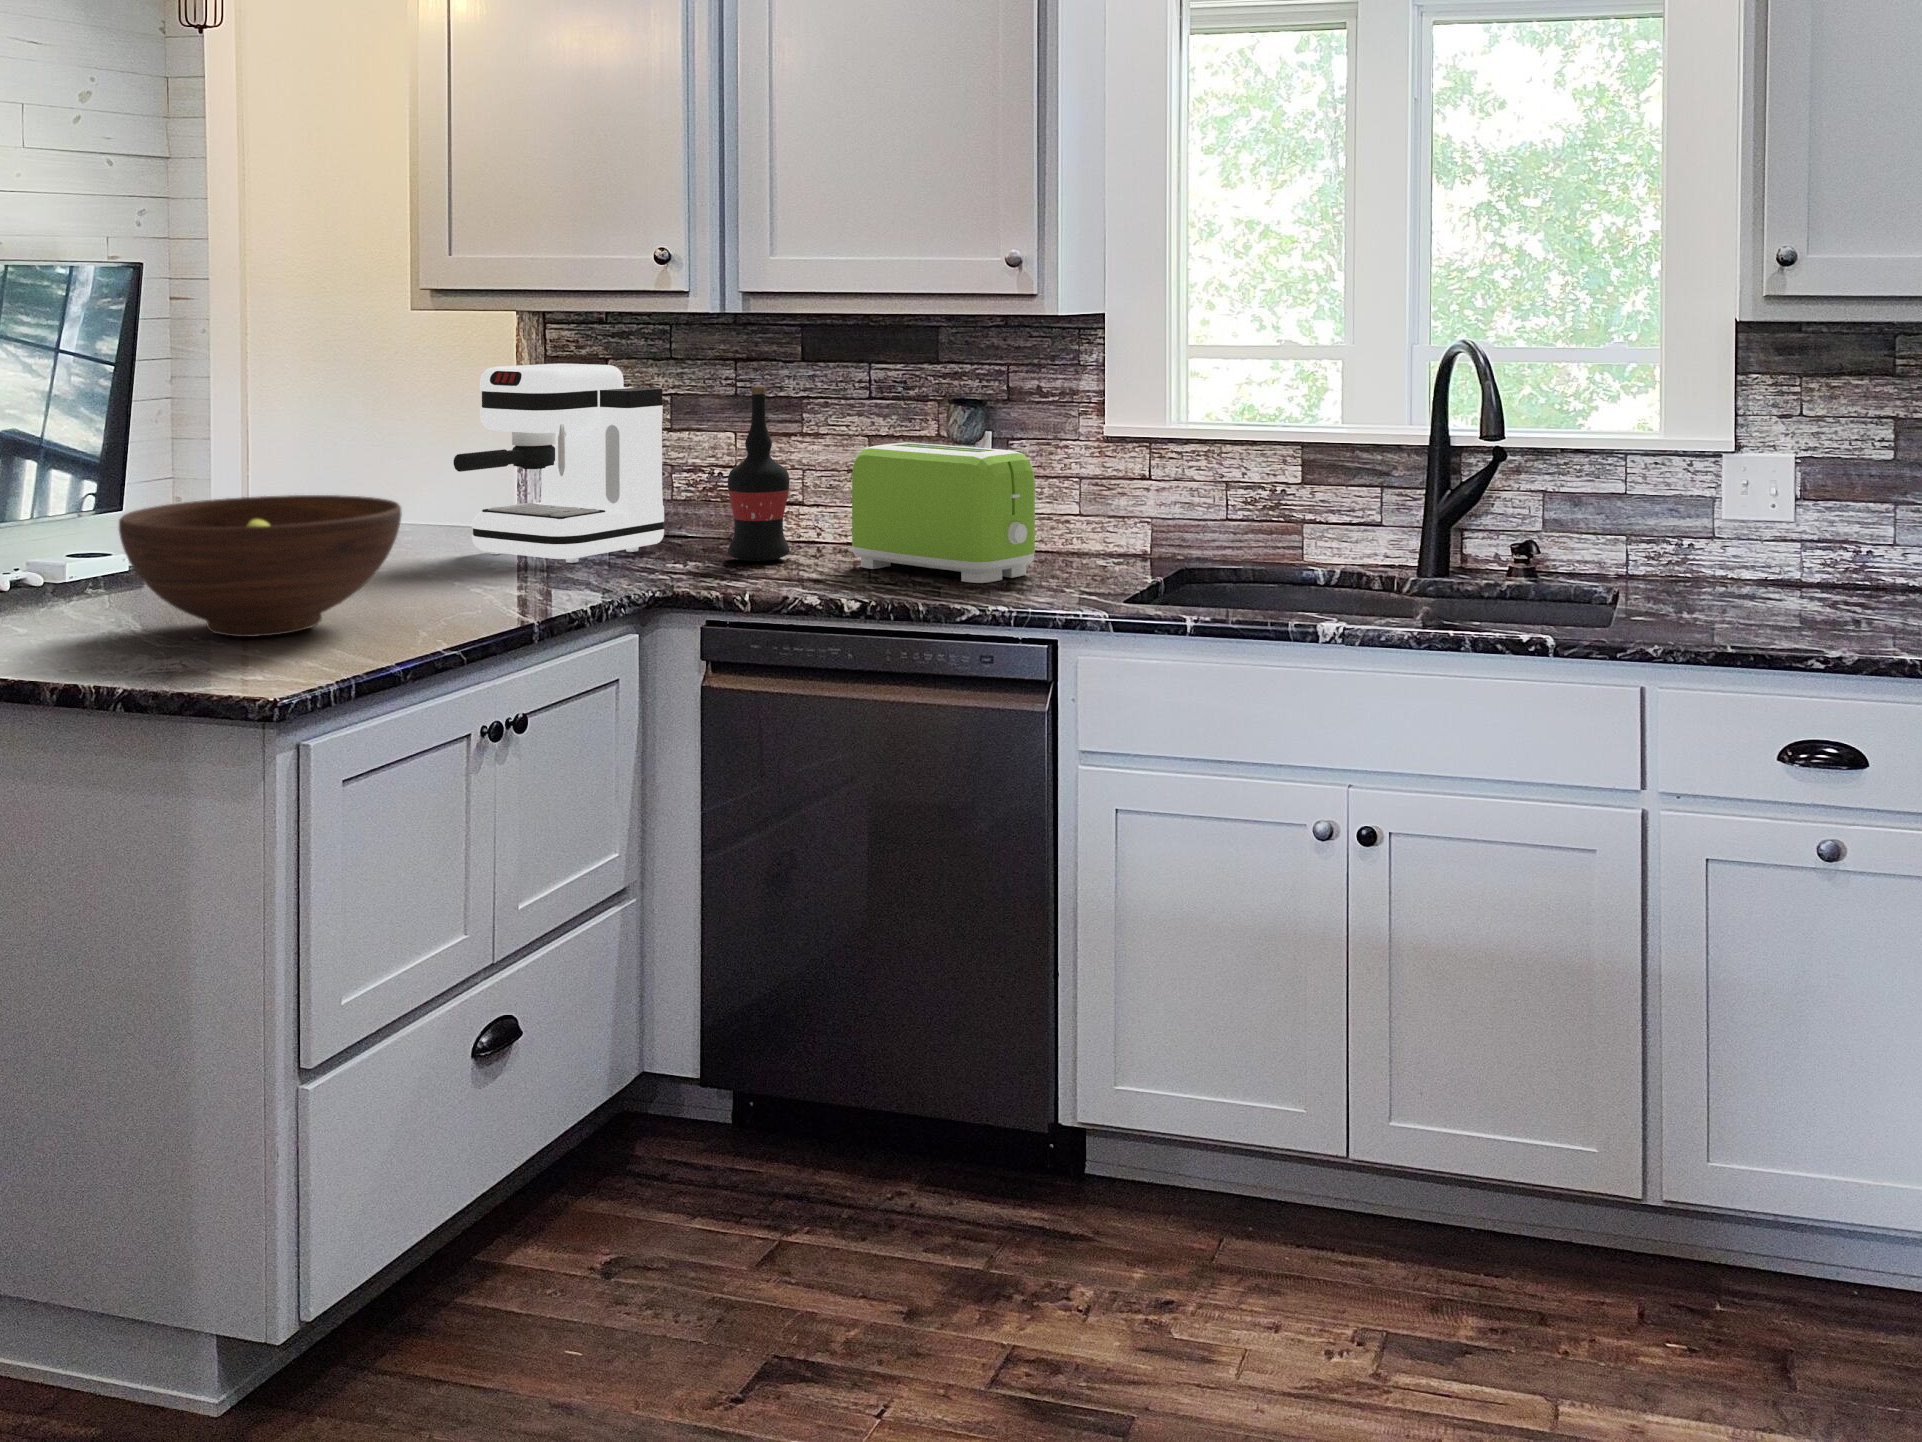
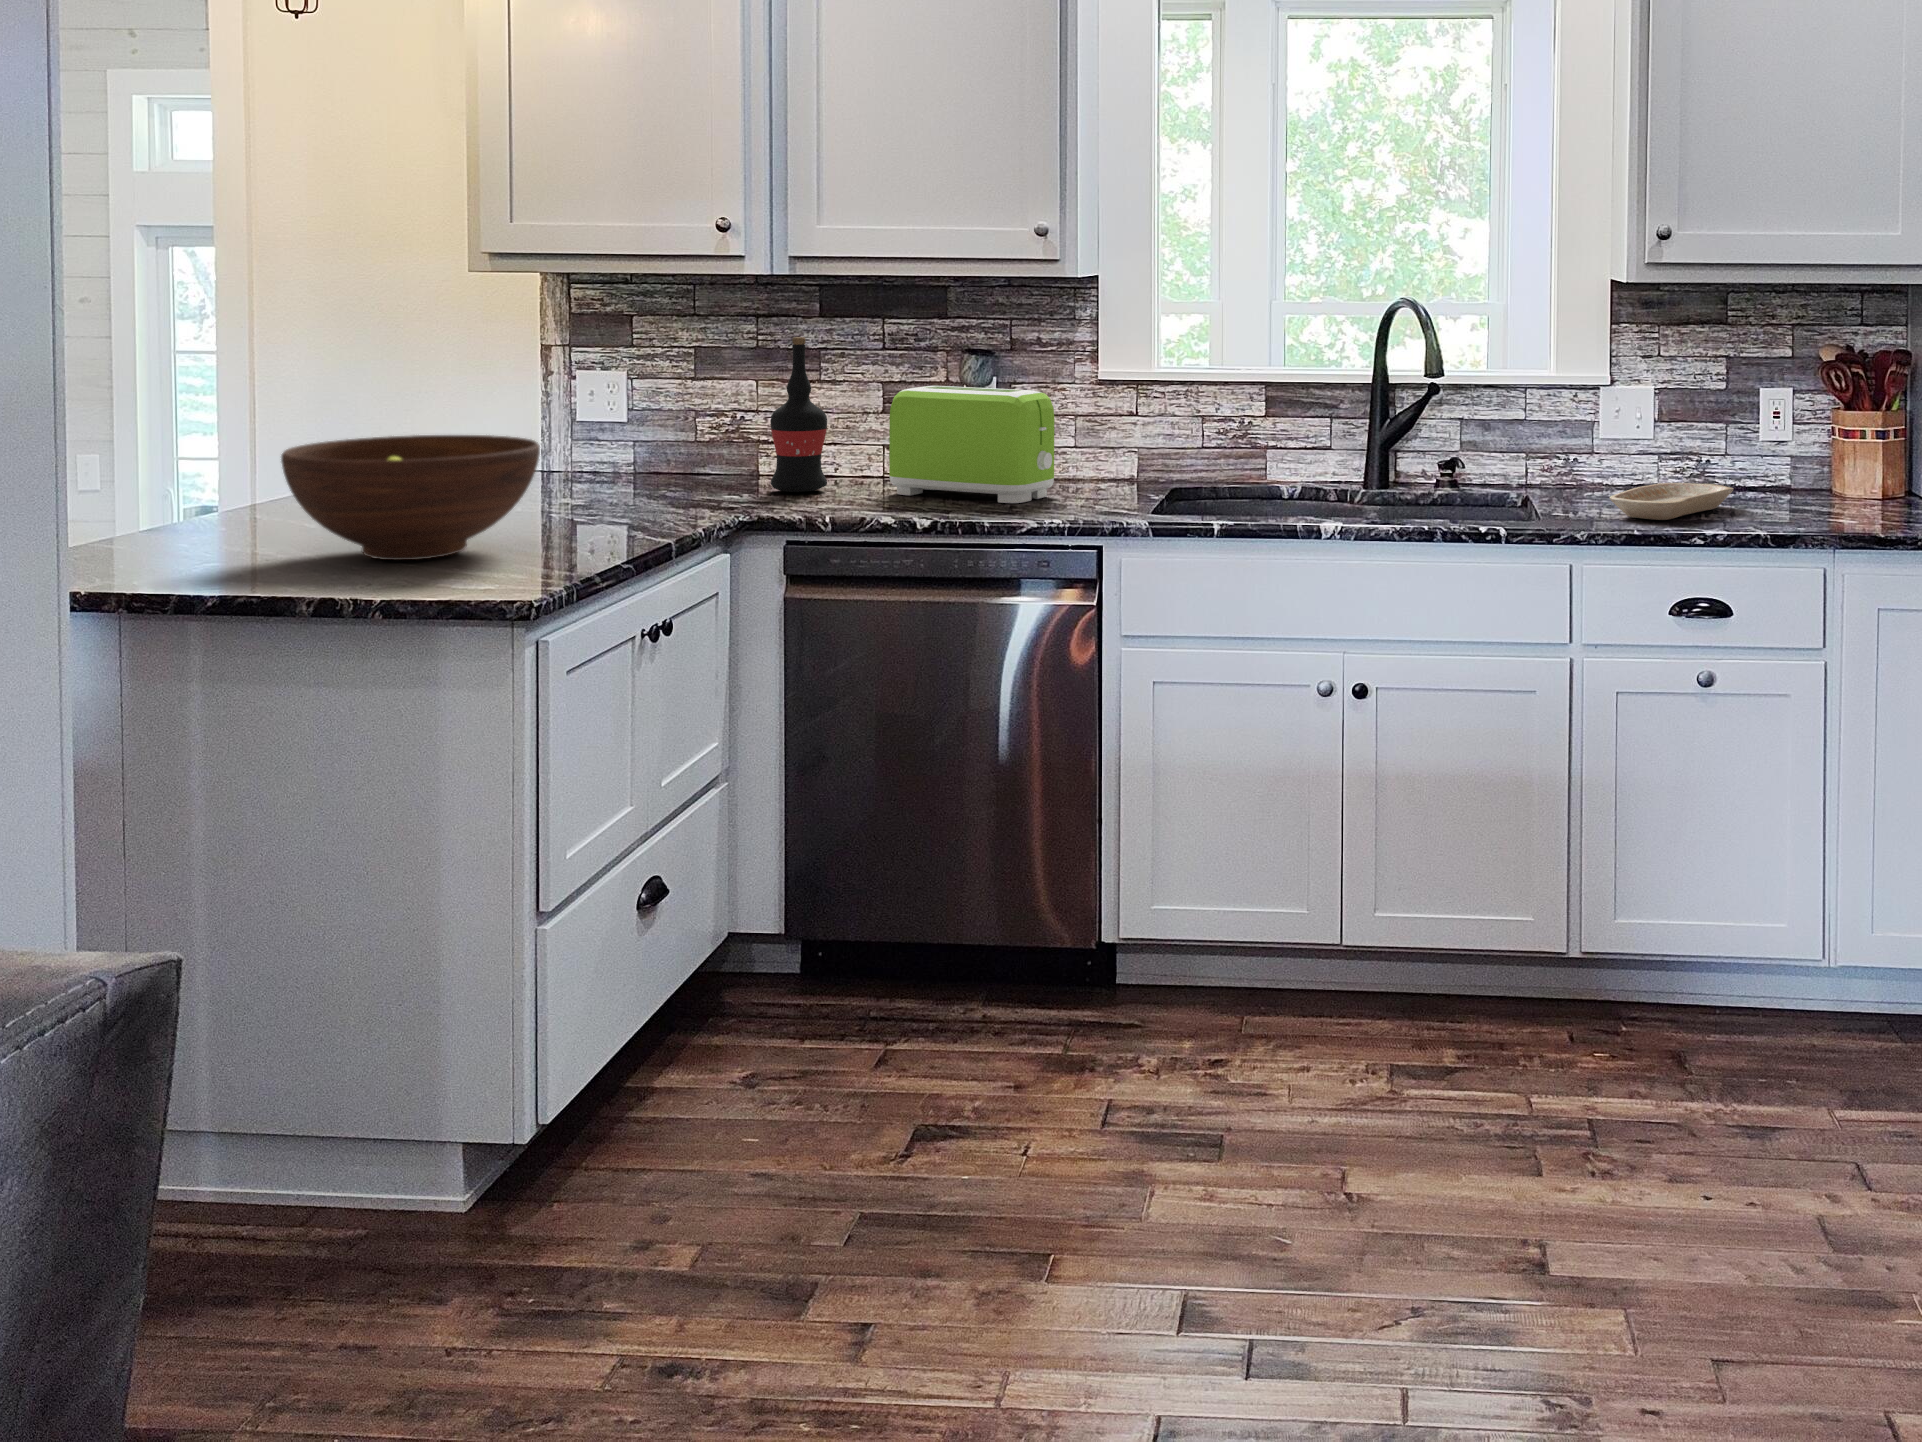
coffee maker: present [453,364,664,563] -> none [517,319,701,498]
tray: none [1710,582,1894,634] -> present [1610,483,1733,520]

